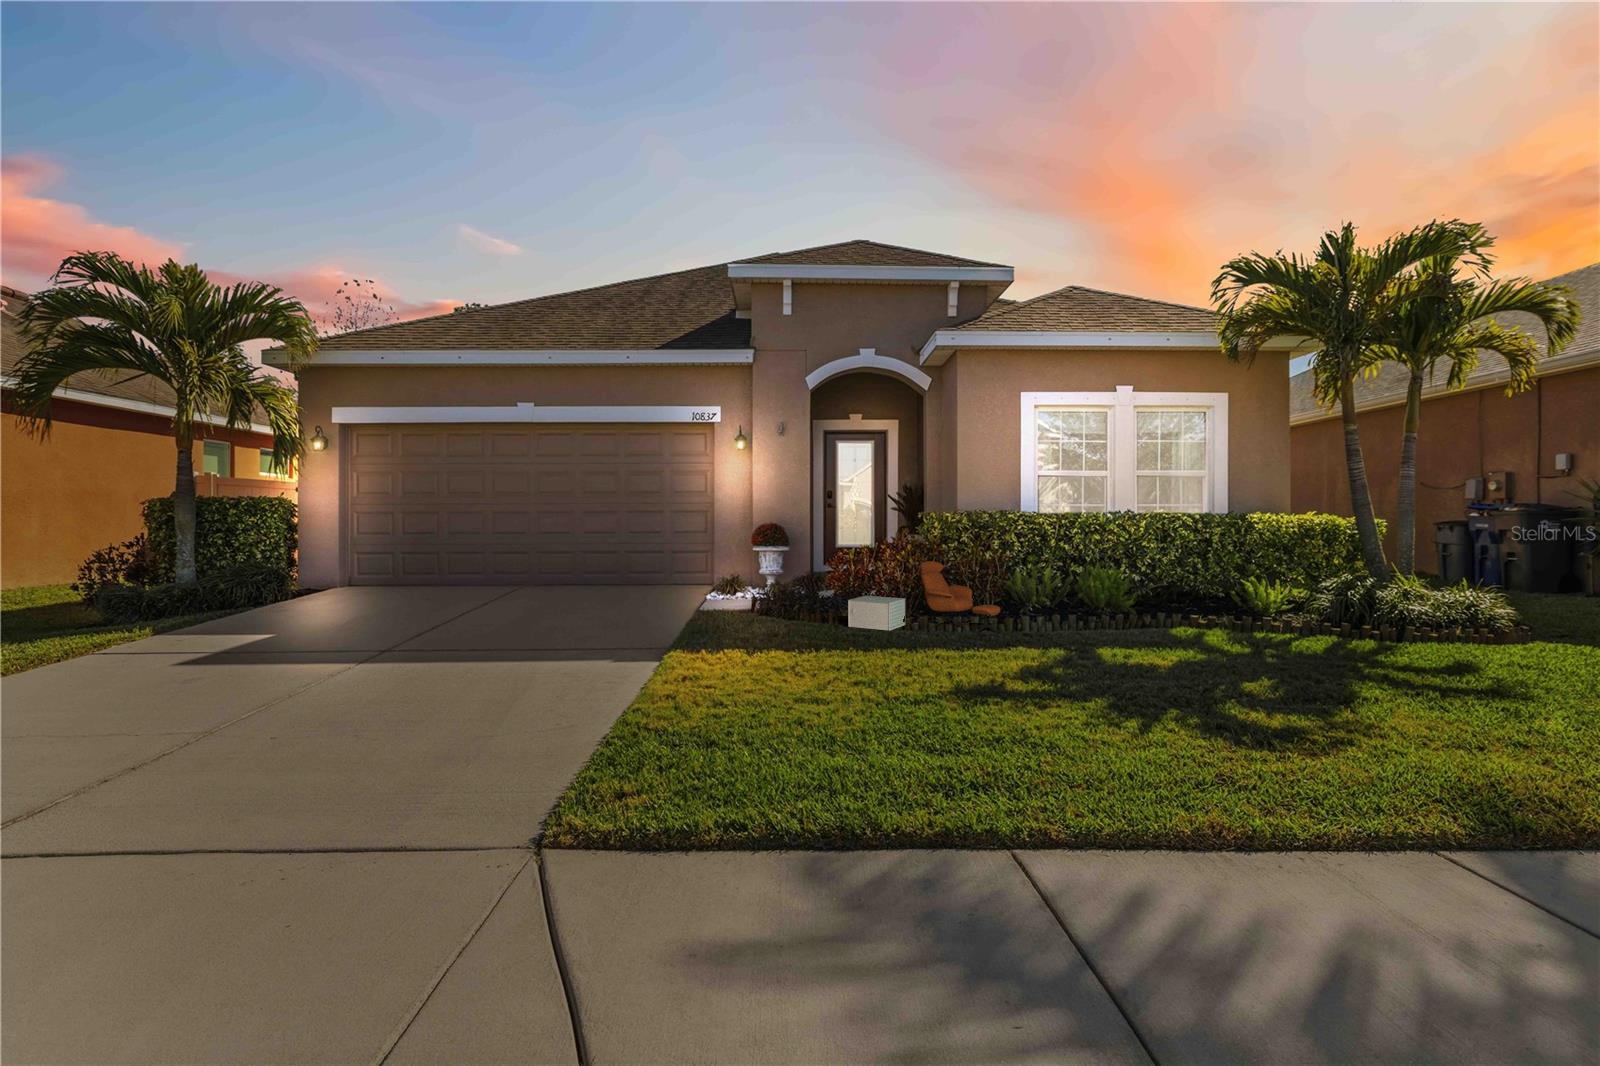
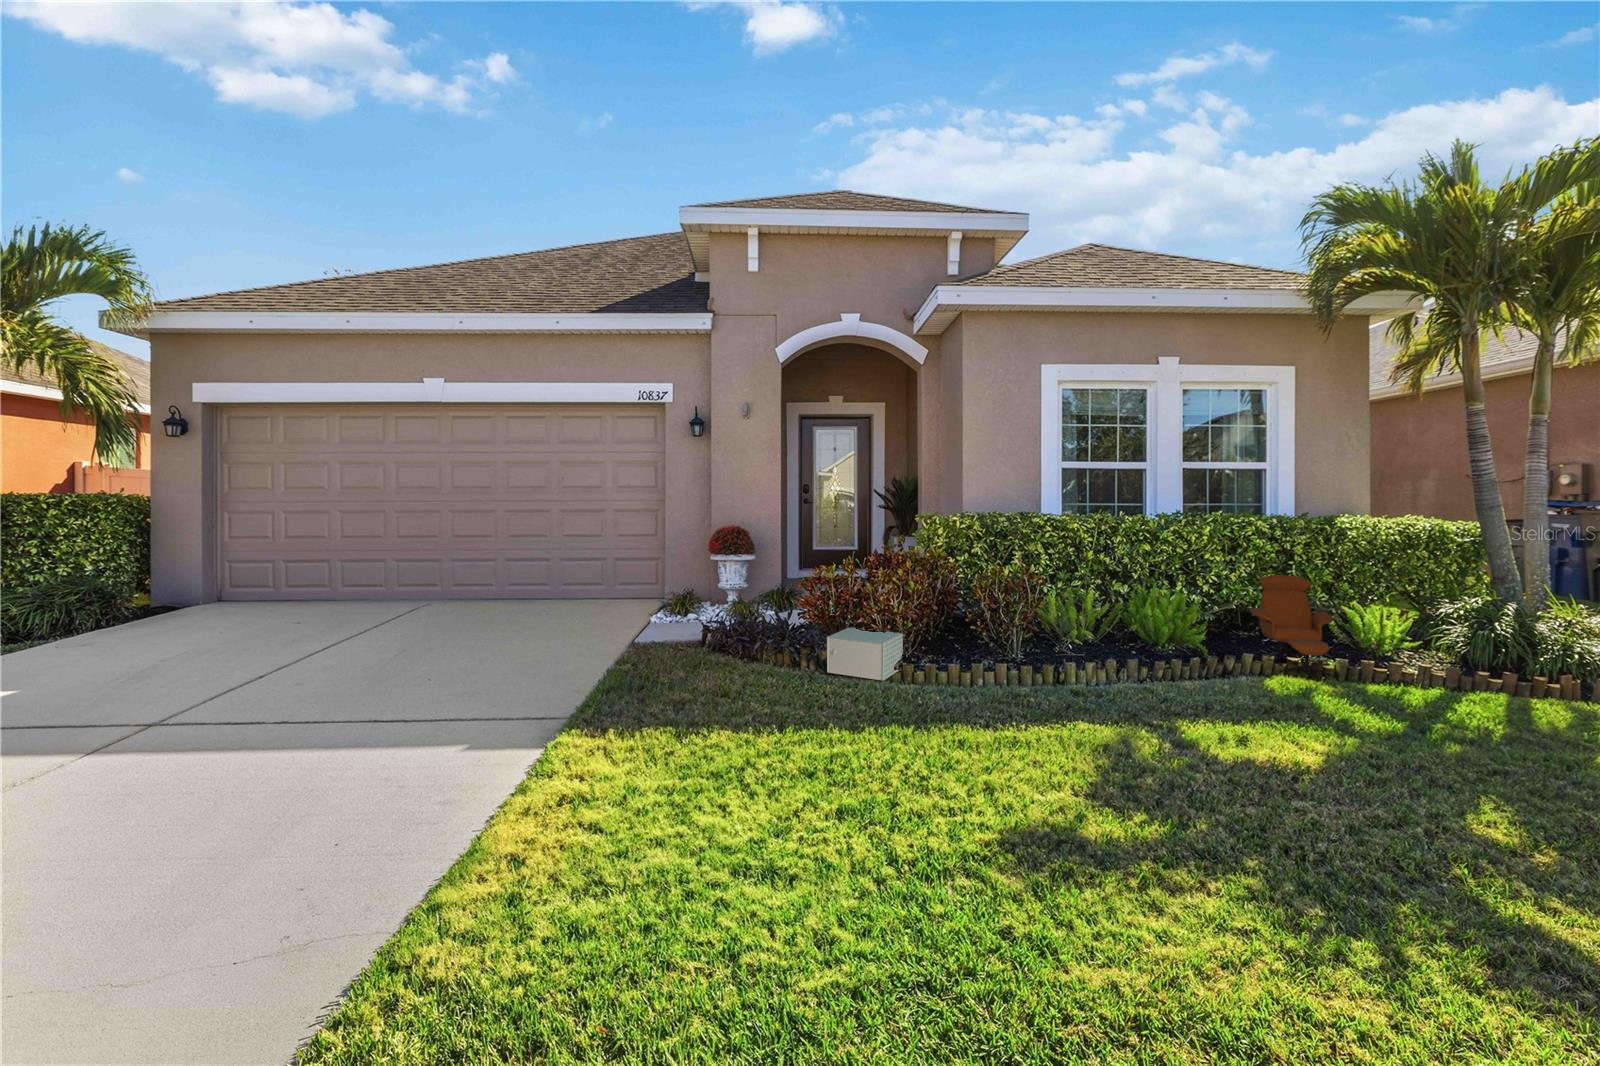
lounge chair: present [920,561,1000,632] -> present [1250,575,1333,680]

